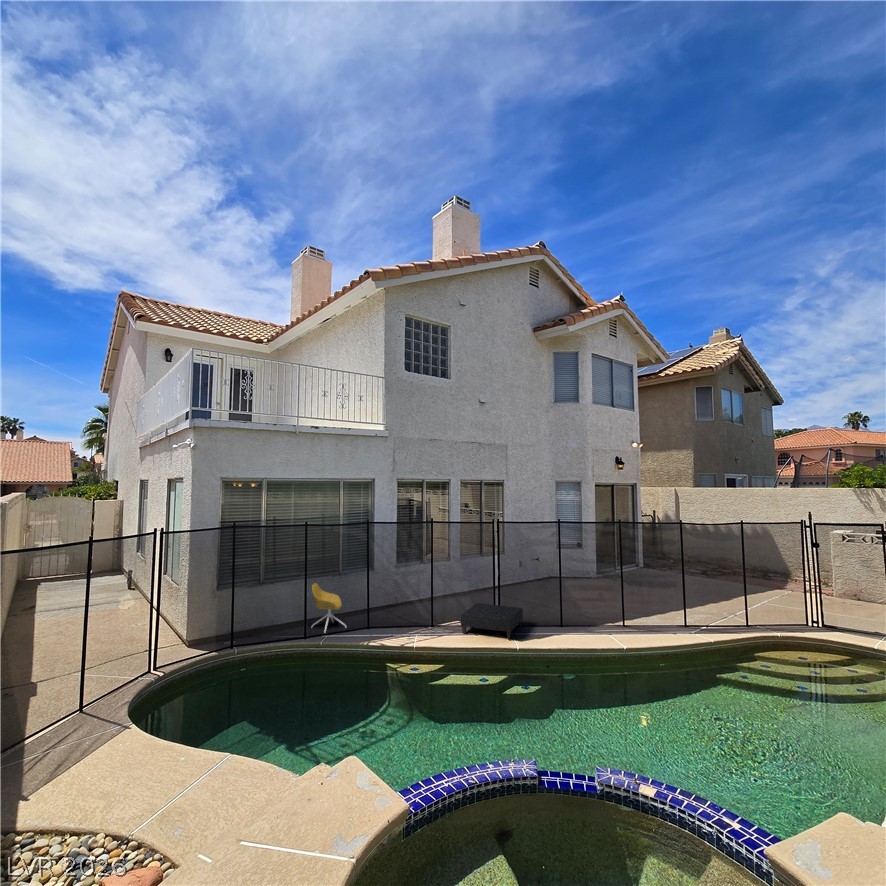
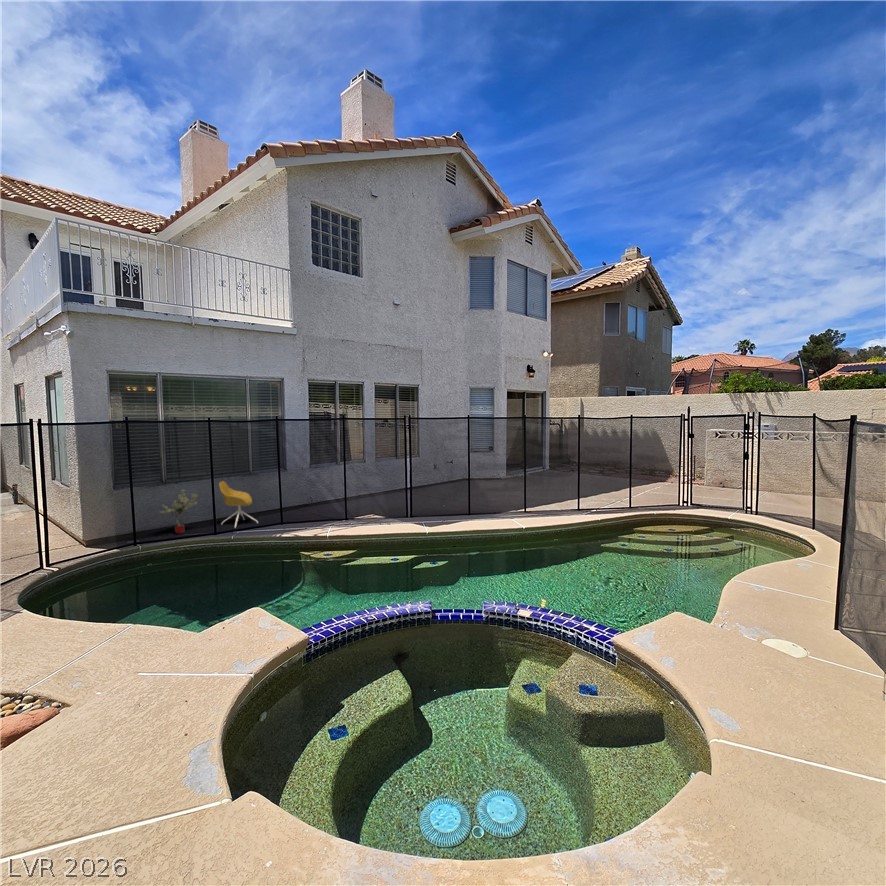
potted tree: none [255,592,292,638] -> present [160,490,197,534]
ottoman: present [461,603,523,640] -> none [372,497,433,525]

